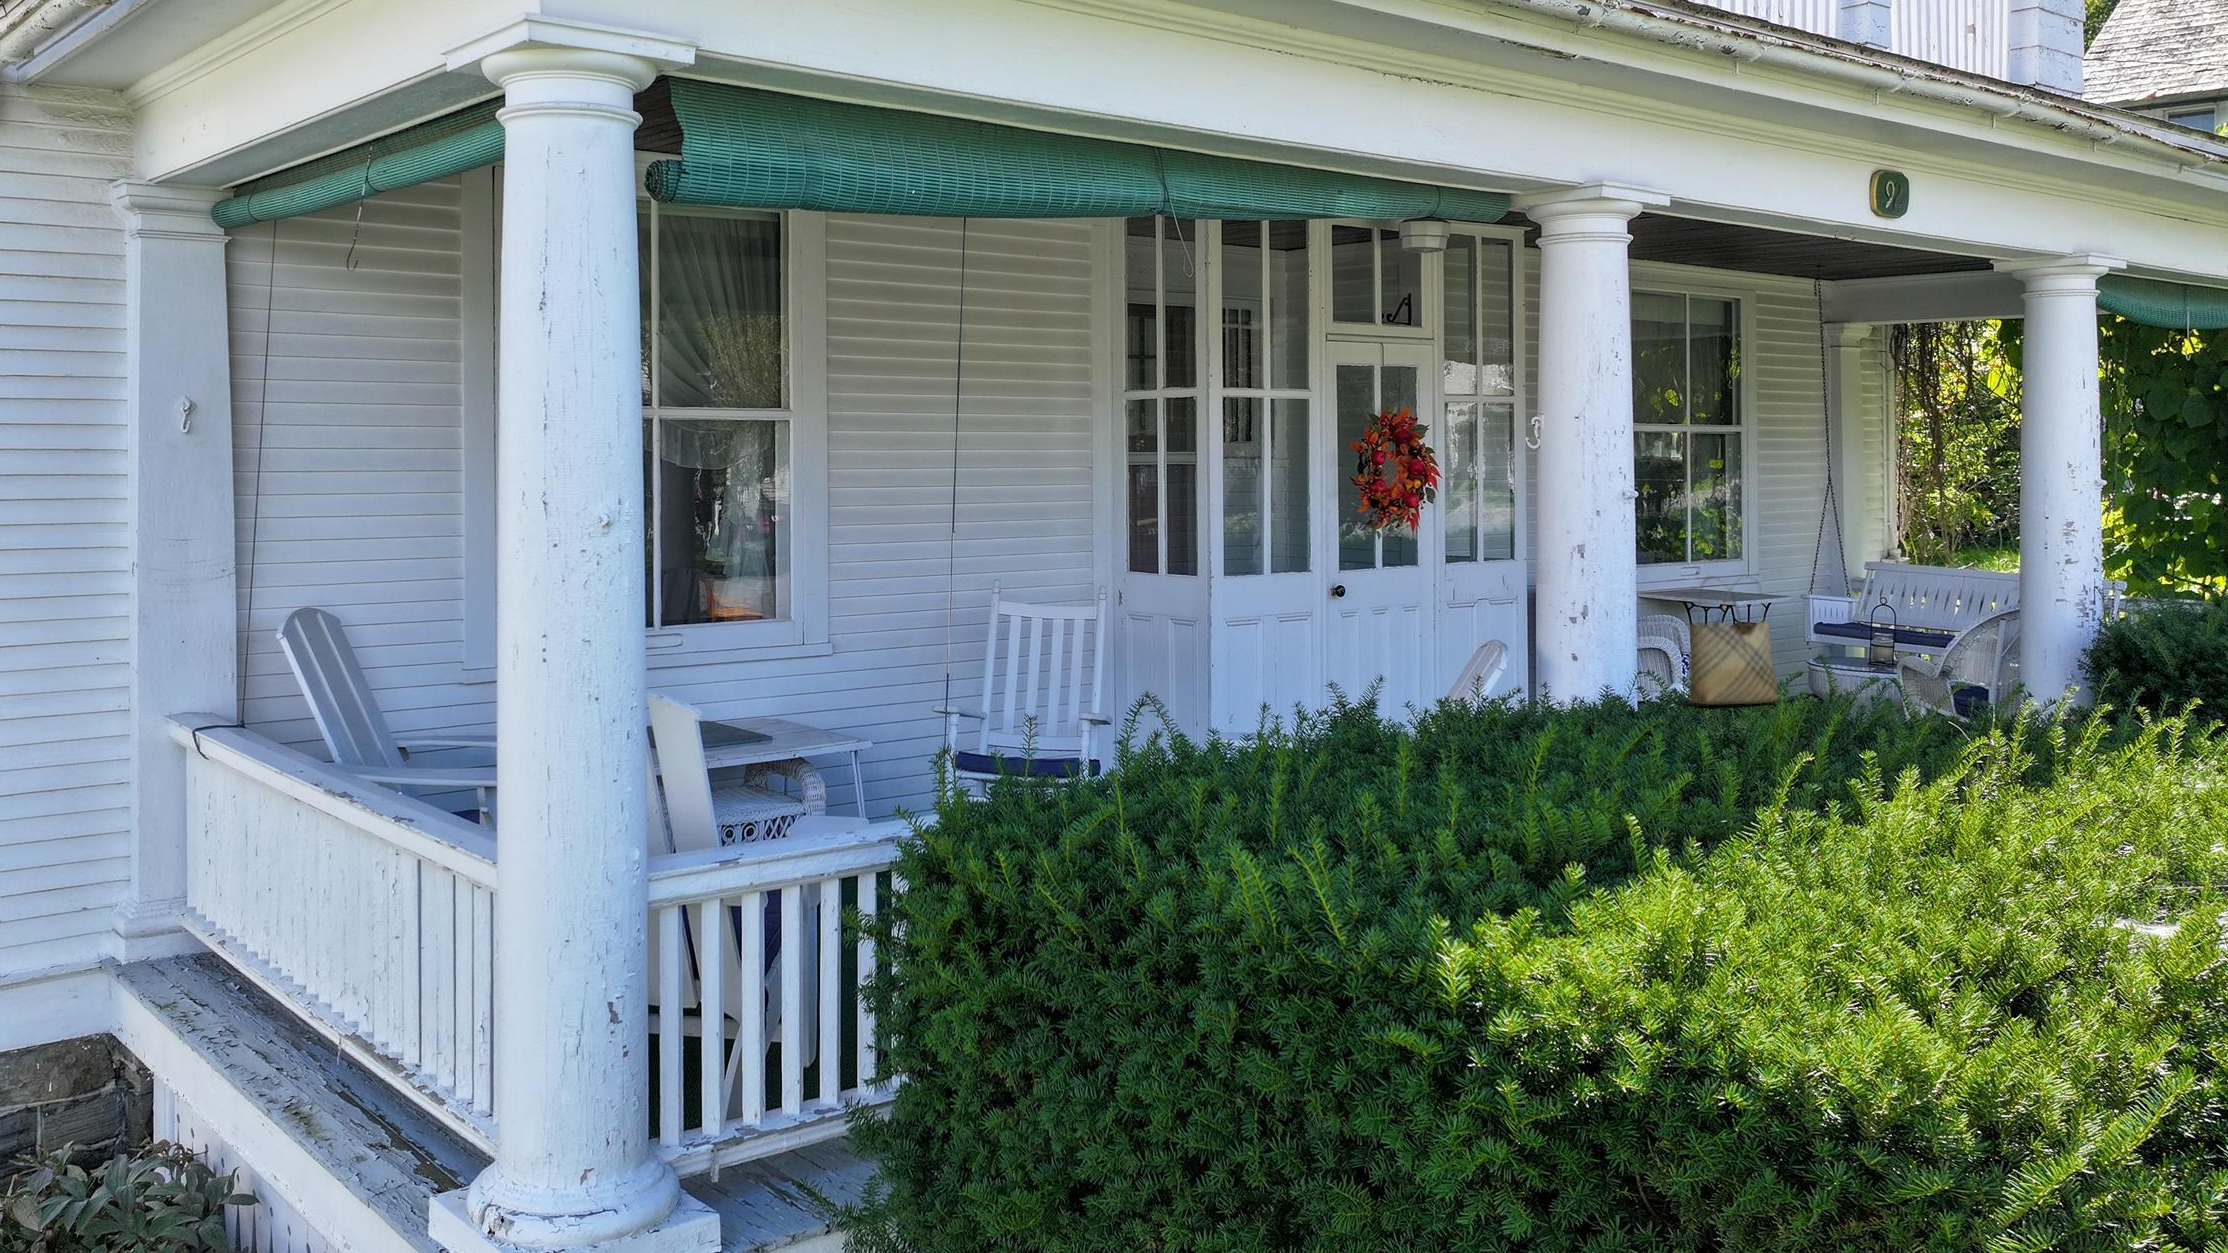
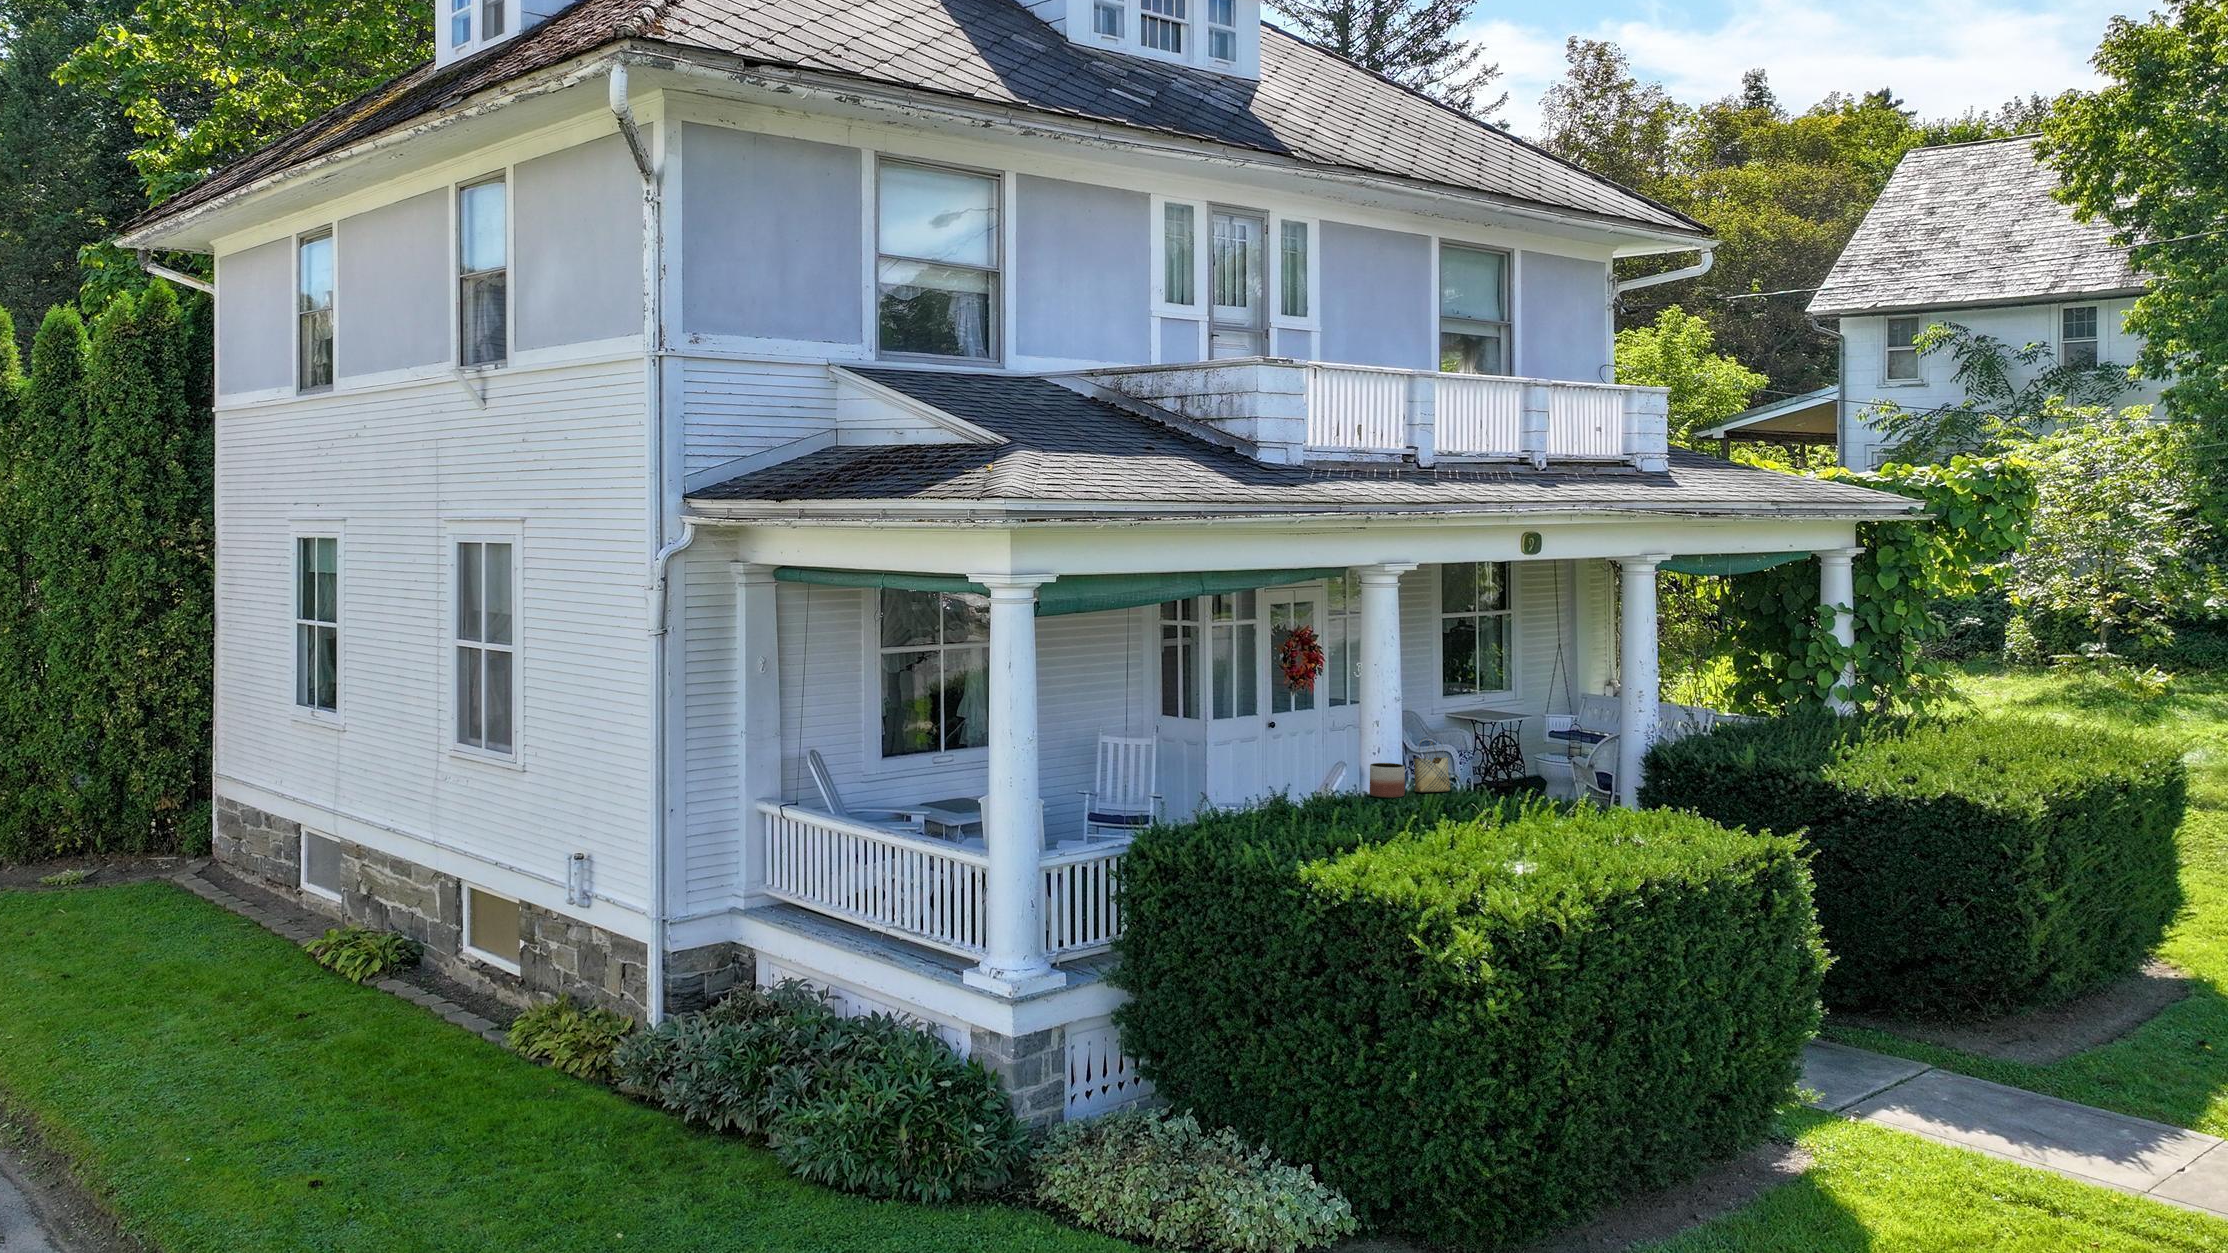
planter: none [1582,634,1671,717] -> present [1370,763,1405,798]

